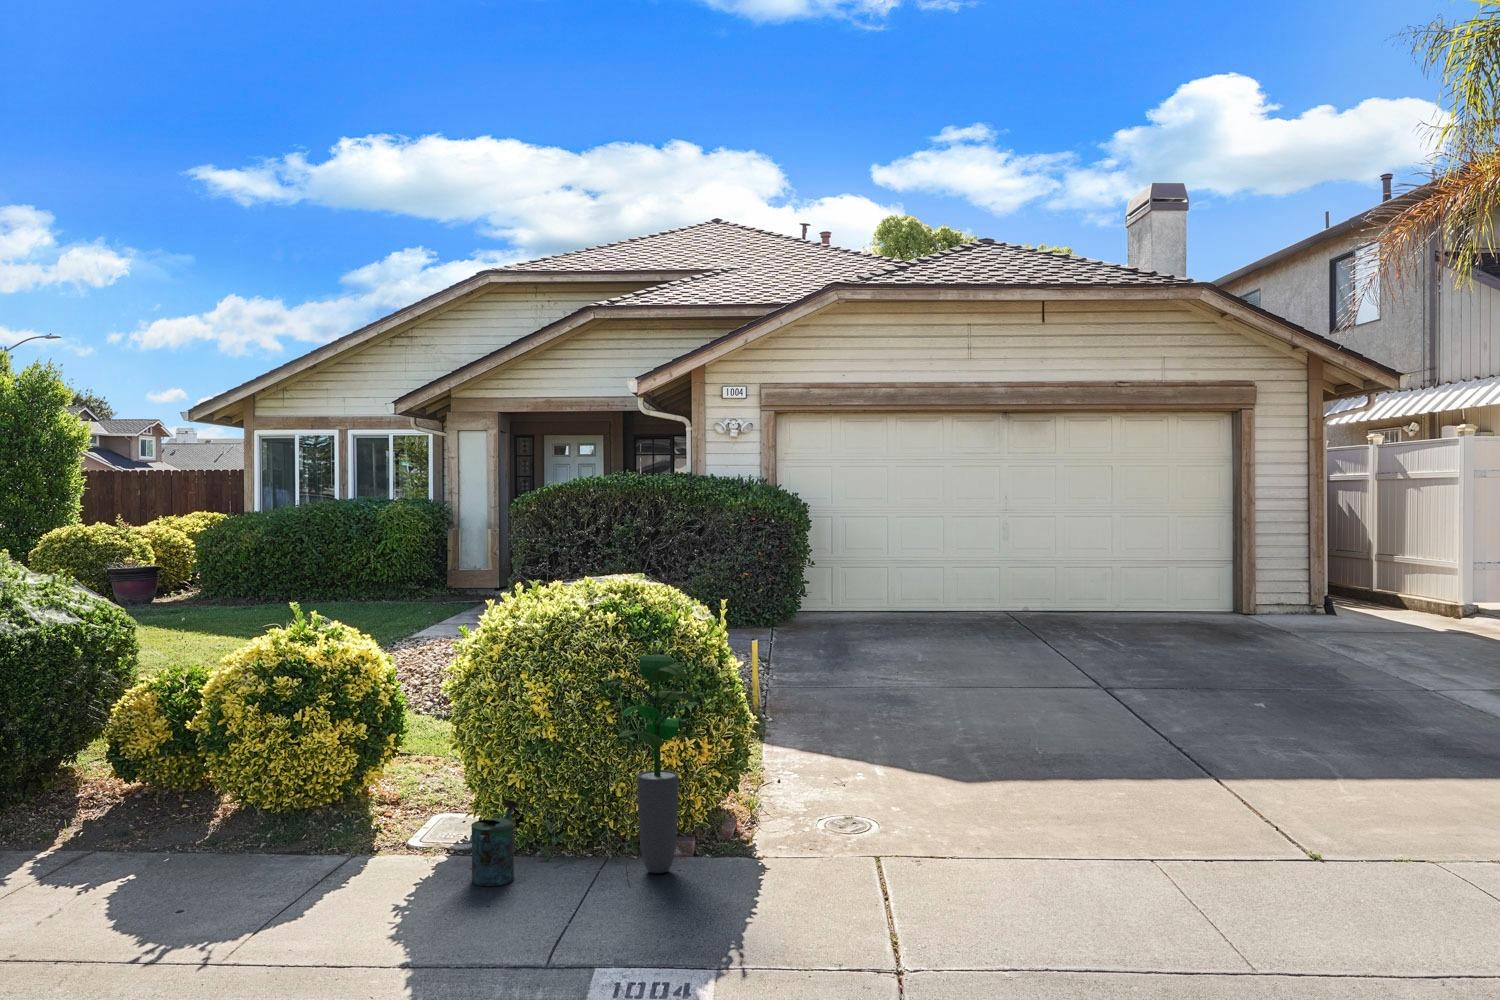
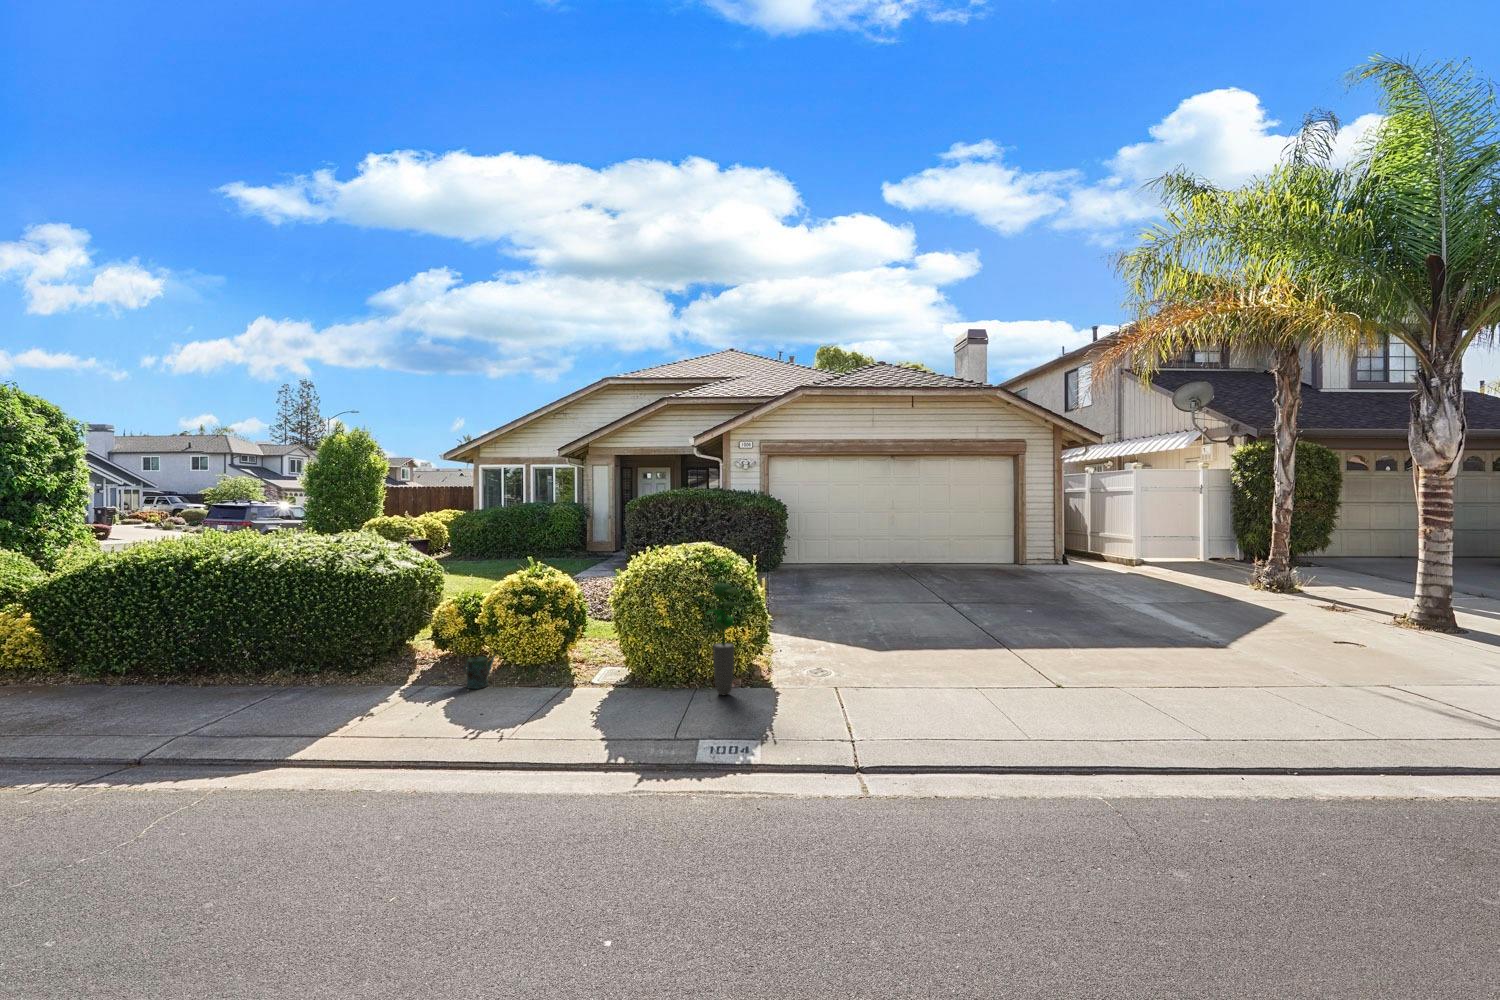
watering can: present [471,801,518,886] -> present [463,649,499,689]

